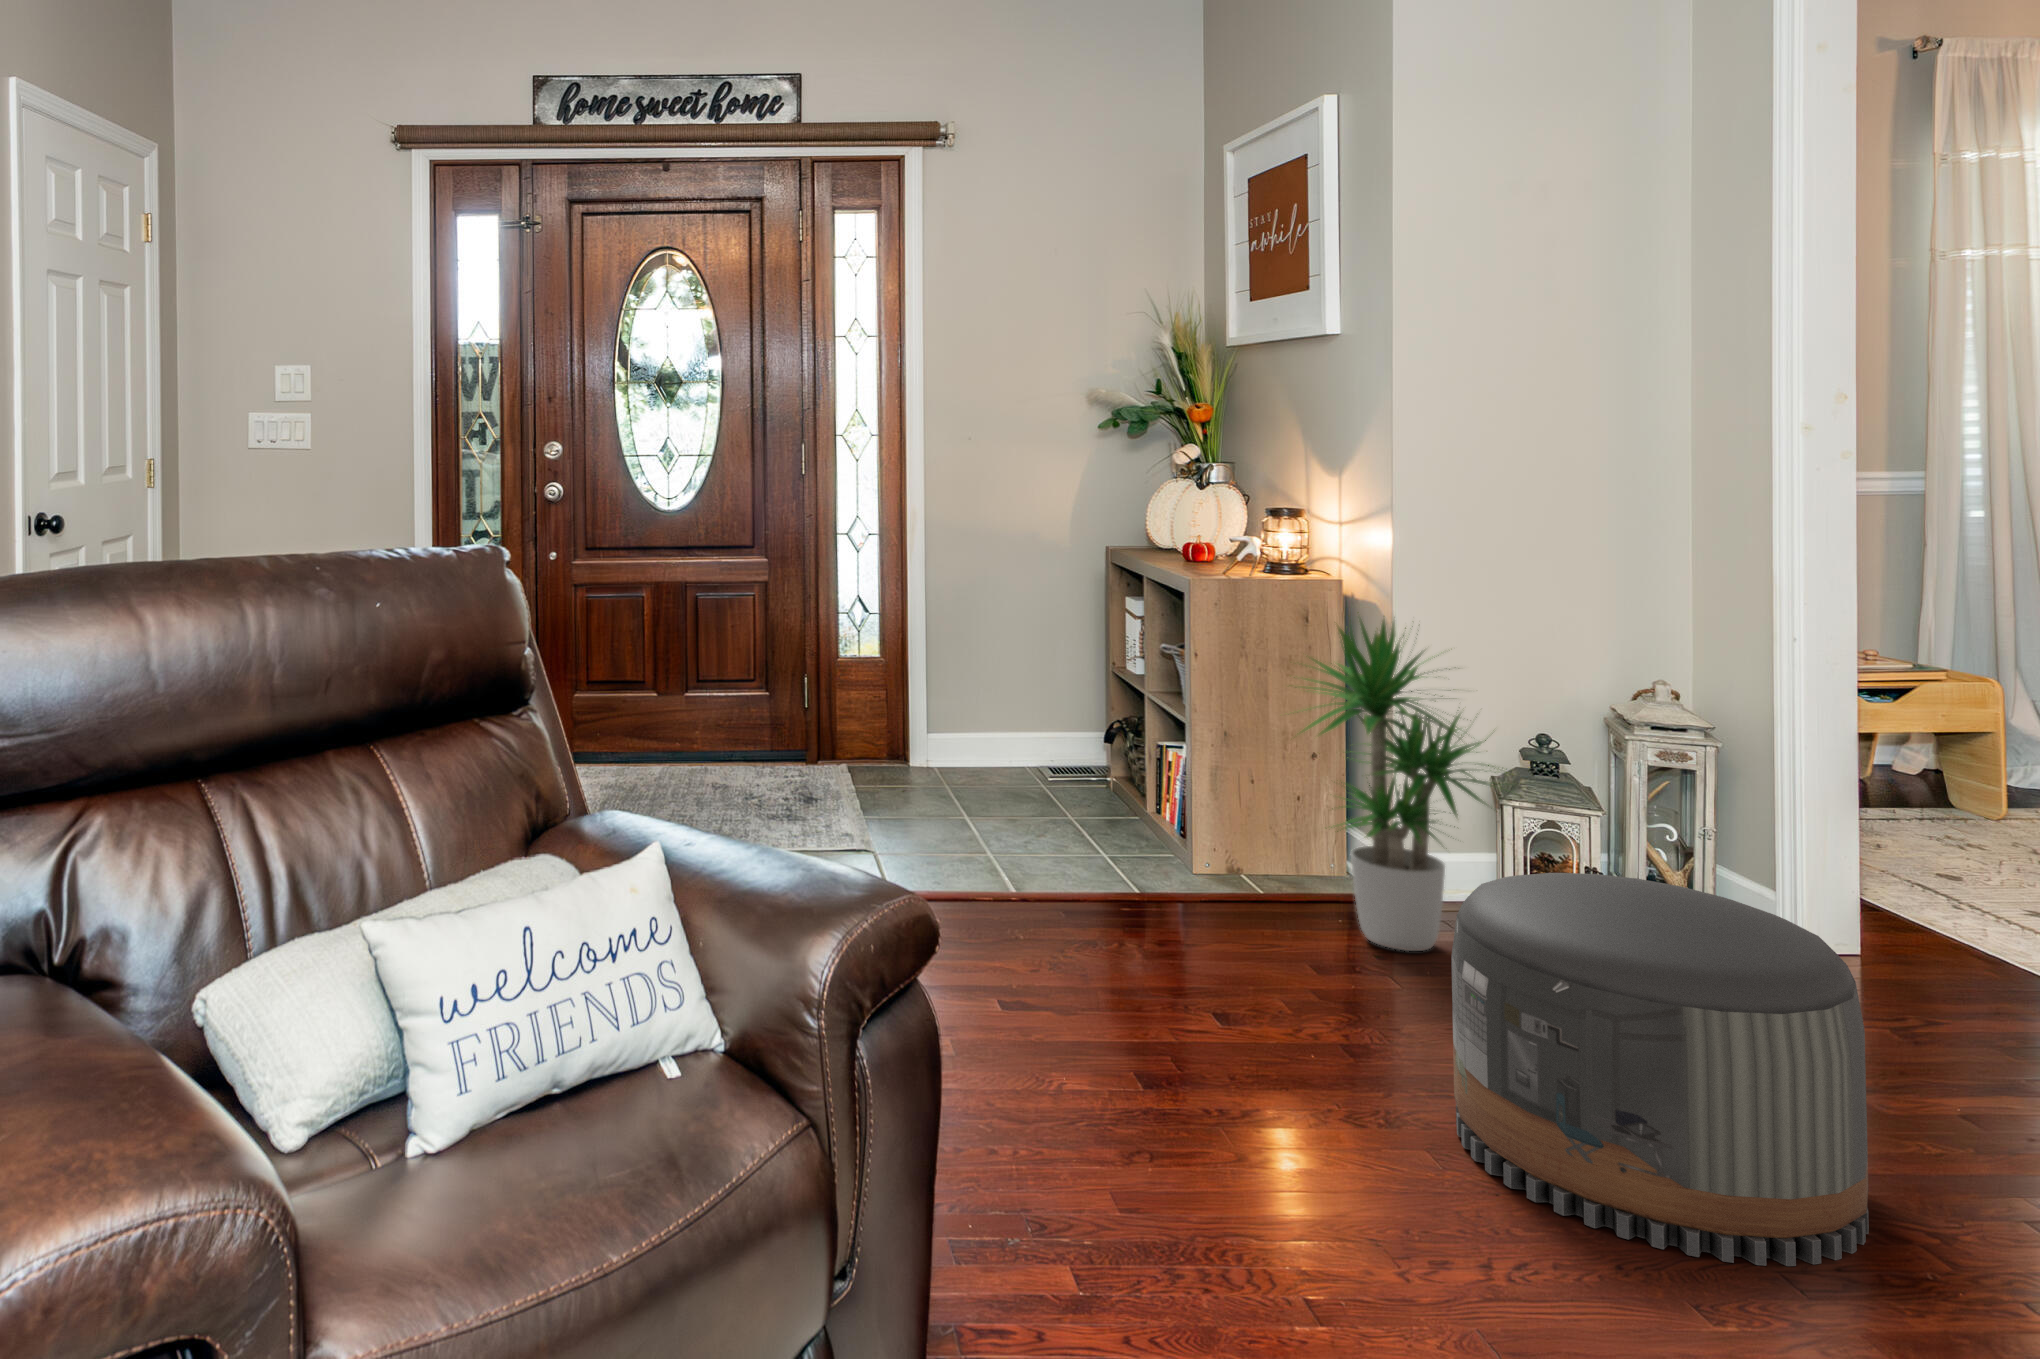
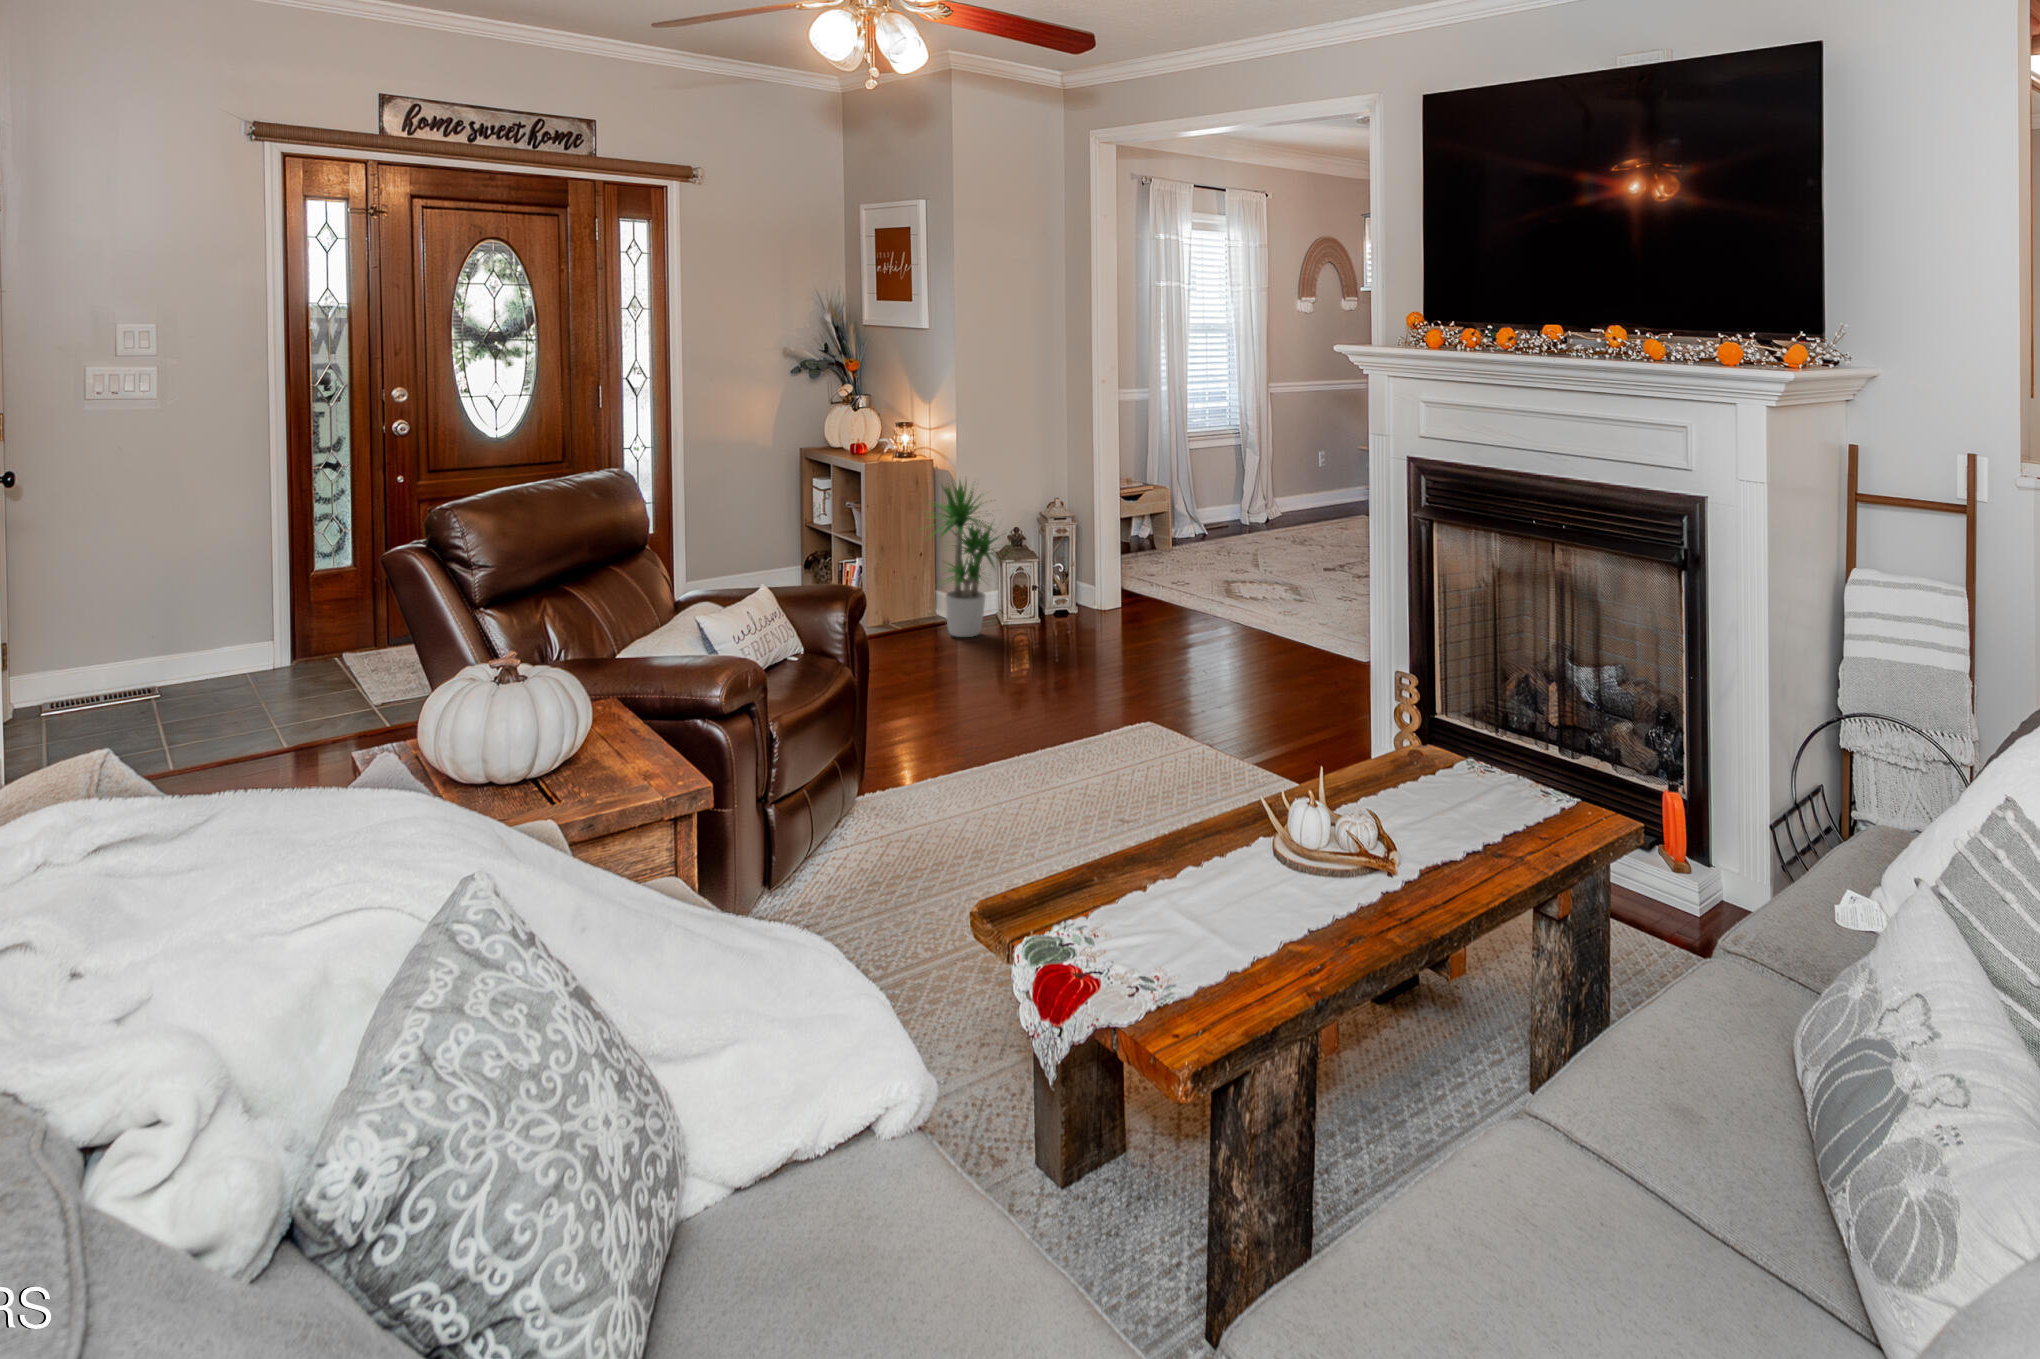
pouf: present [1451,873,1869,1266] -> none [1014,581,1148,714]

